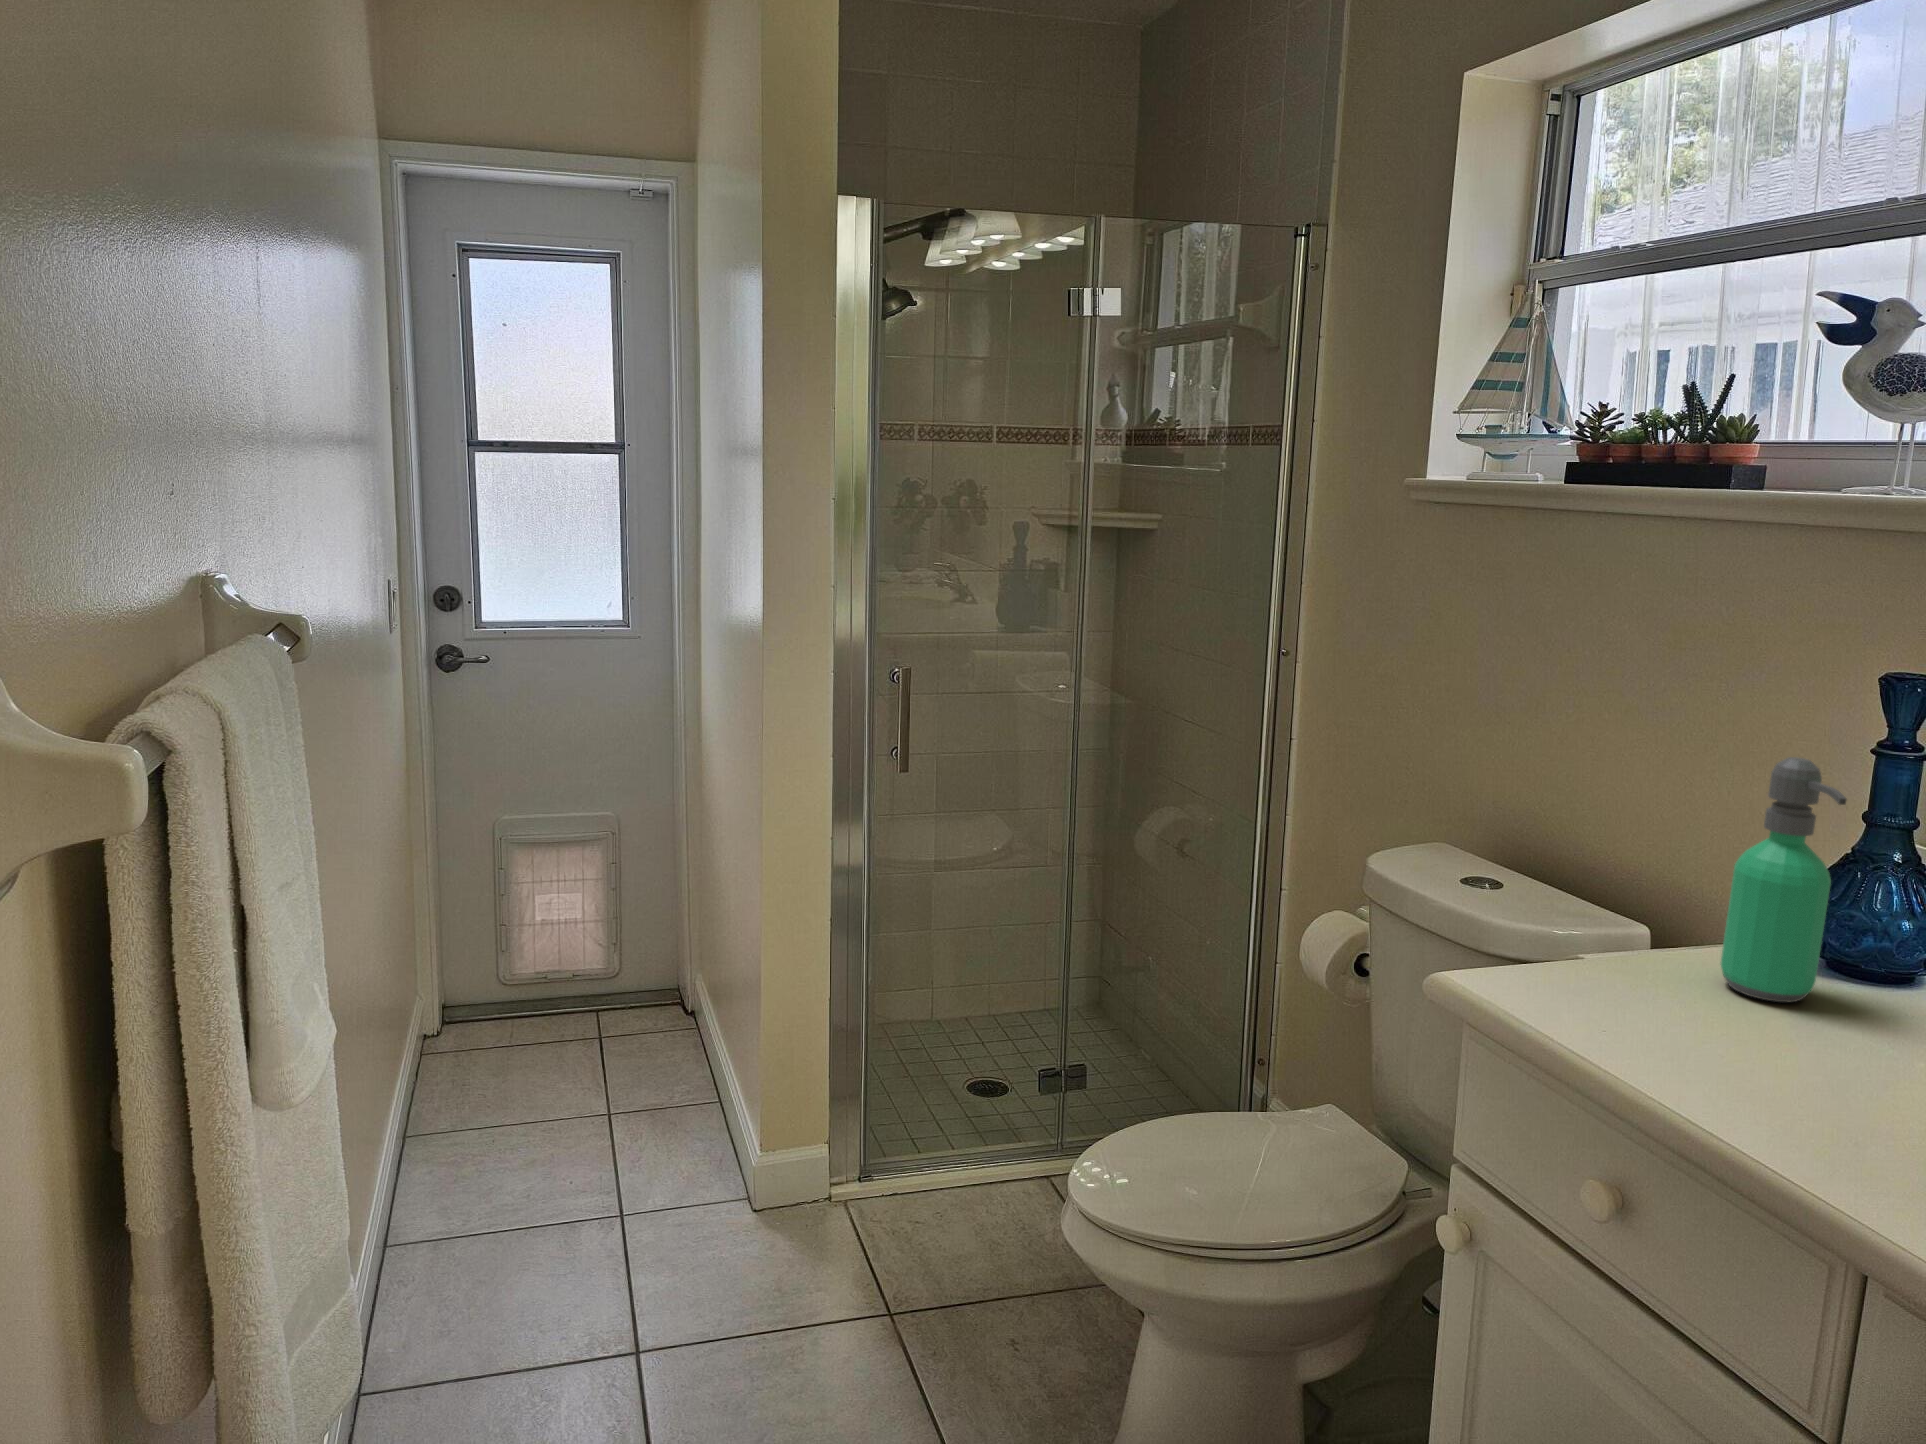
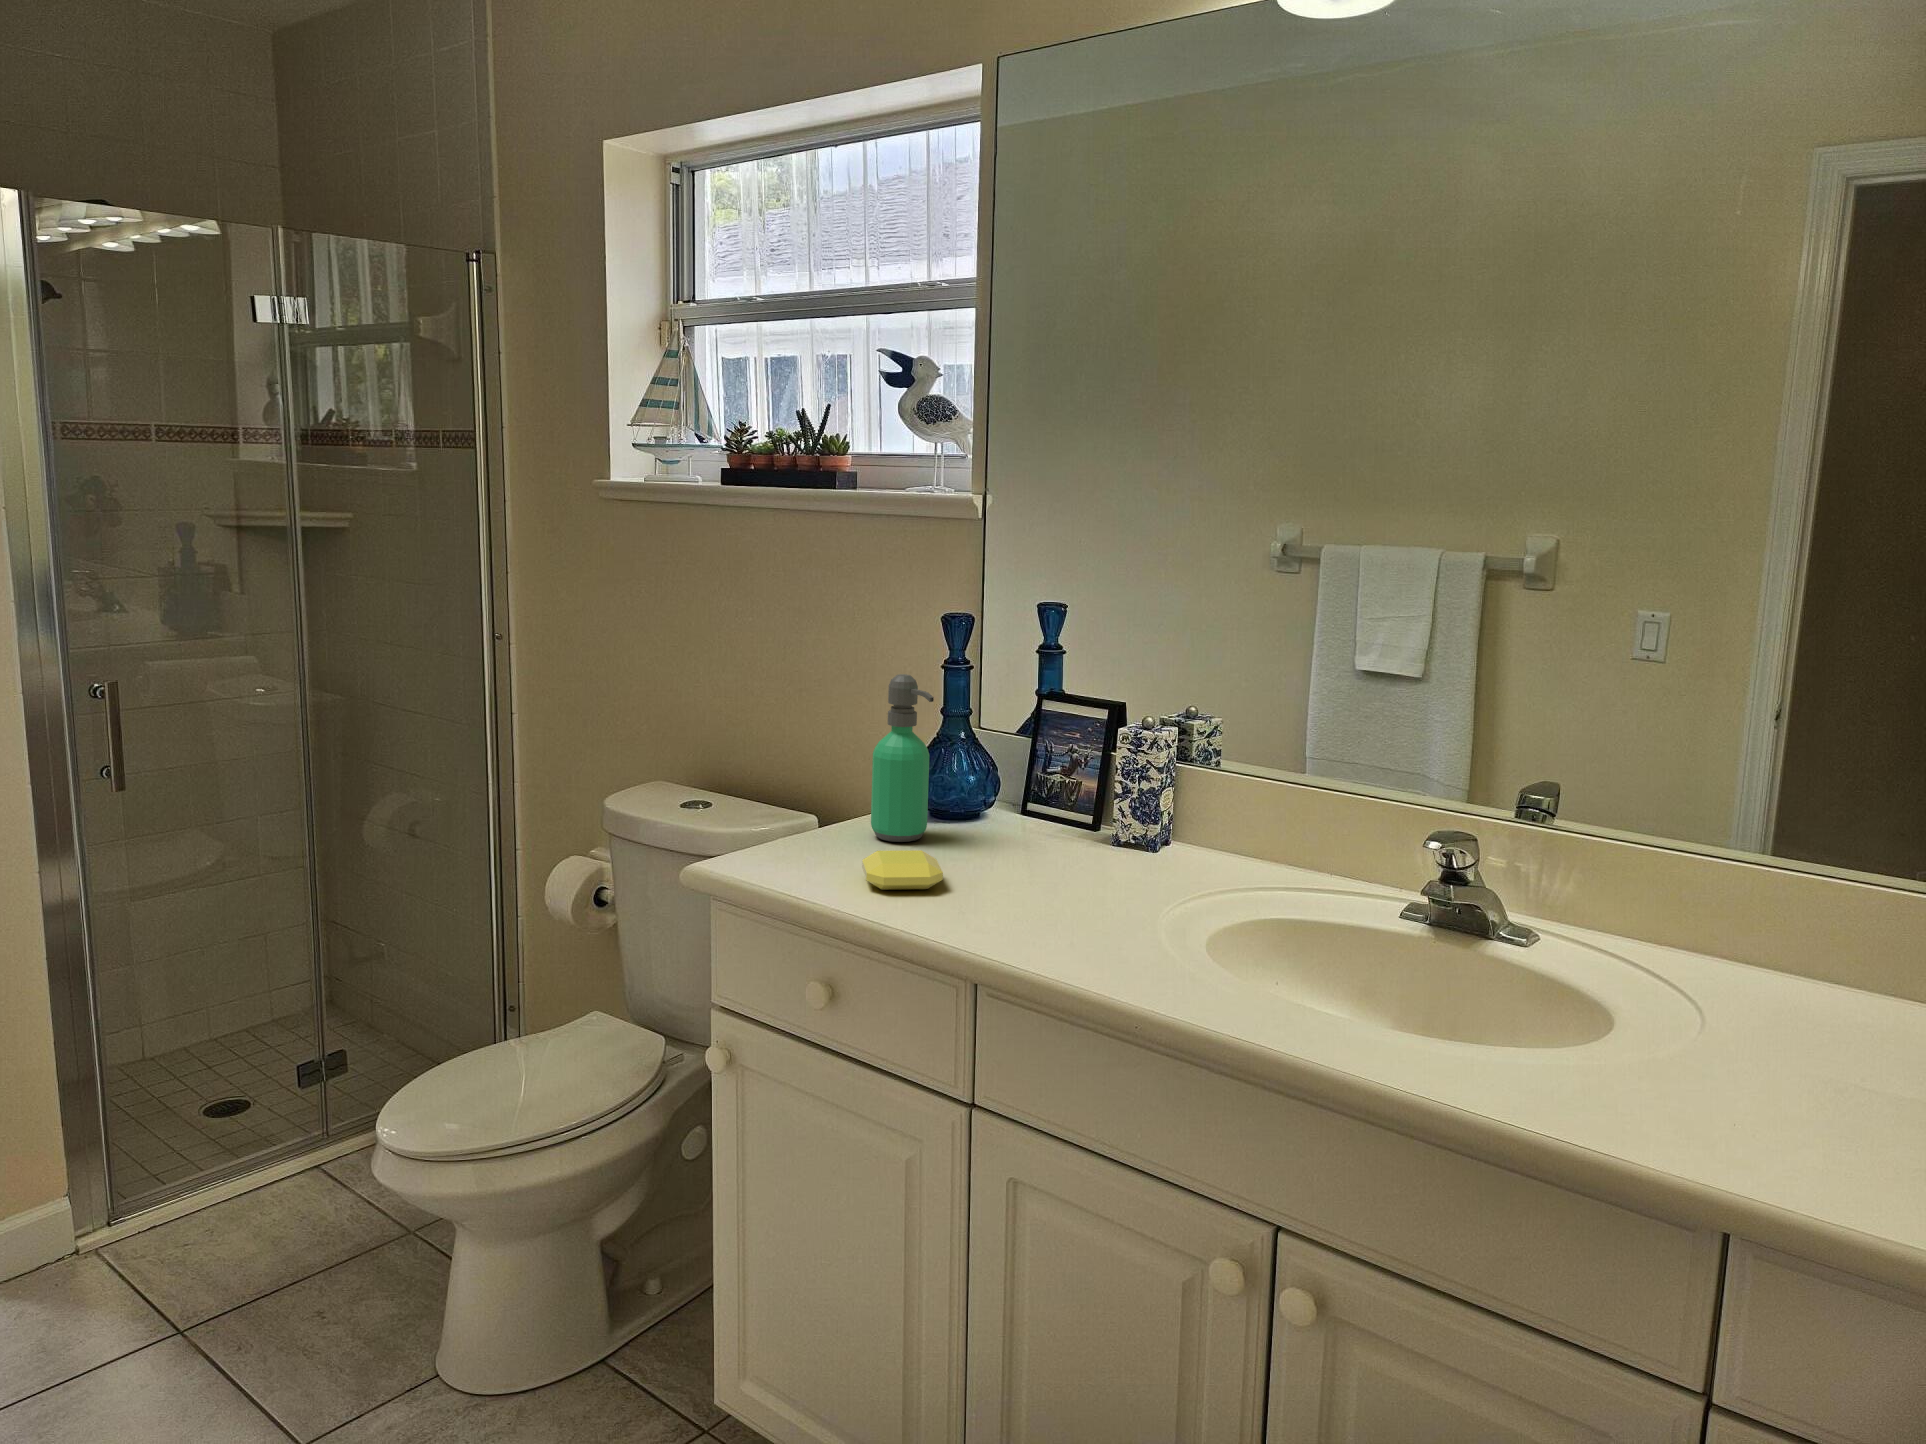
soap bar: none [1691,1014,1828,1091] -> present [862,850,943,890]

